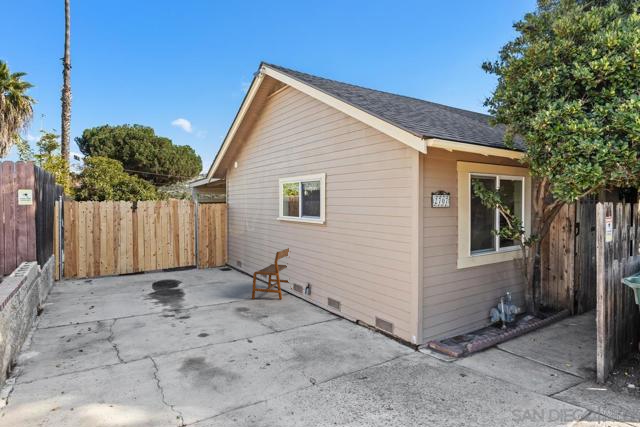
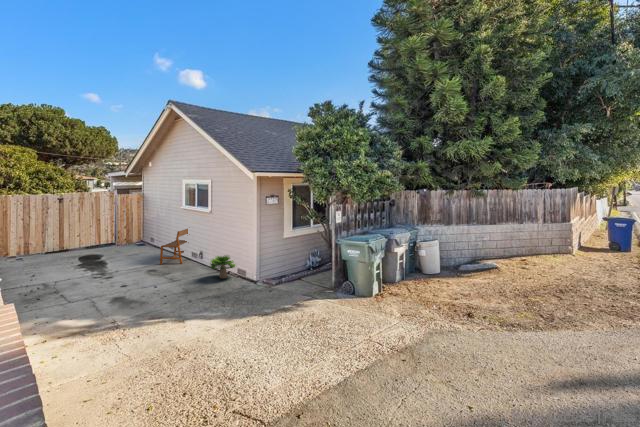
potted plant: none [330,290,377,331] -> present [210,256,236,278]

